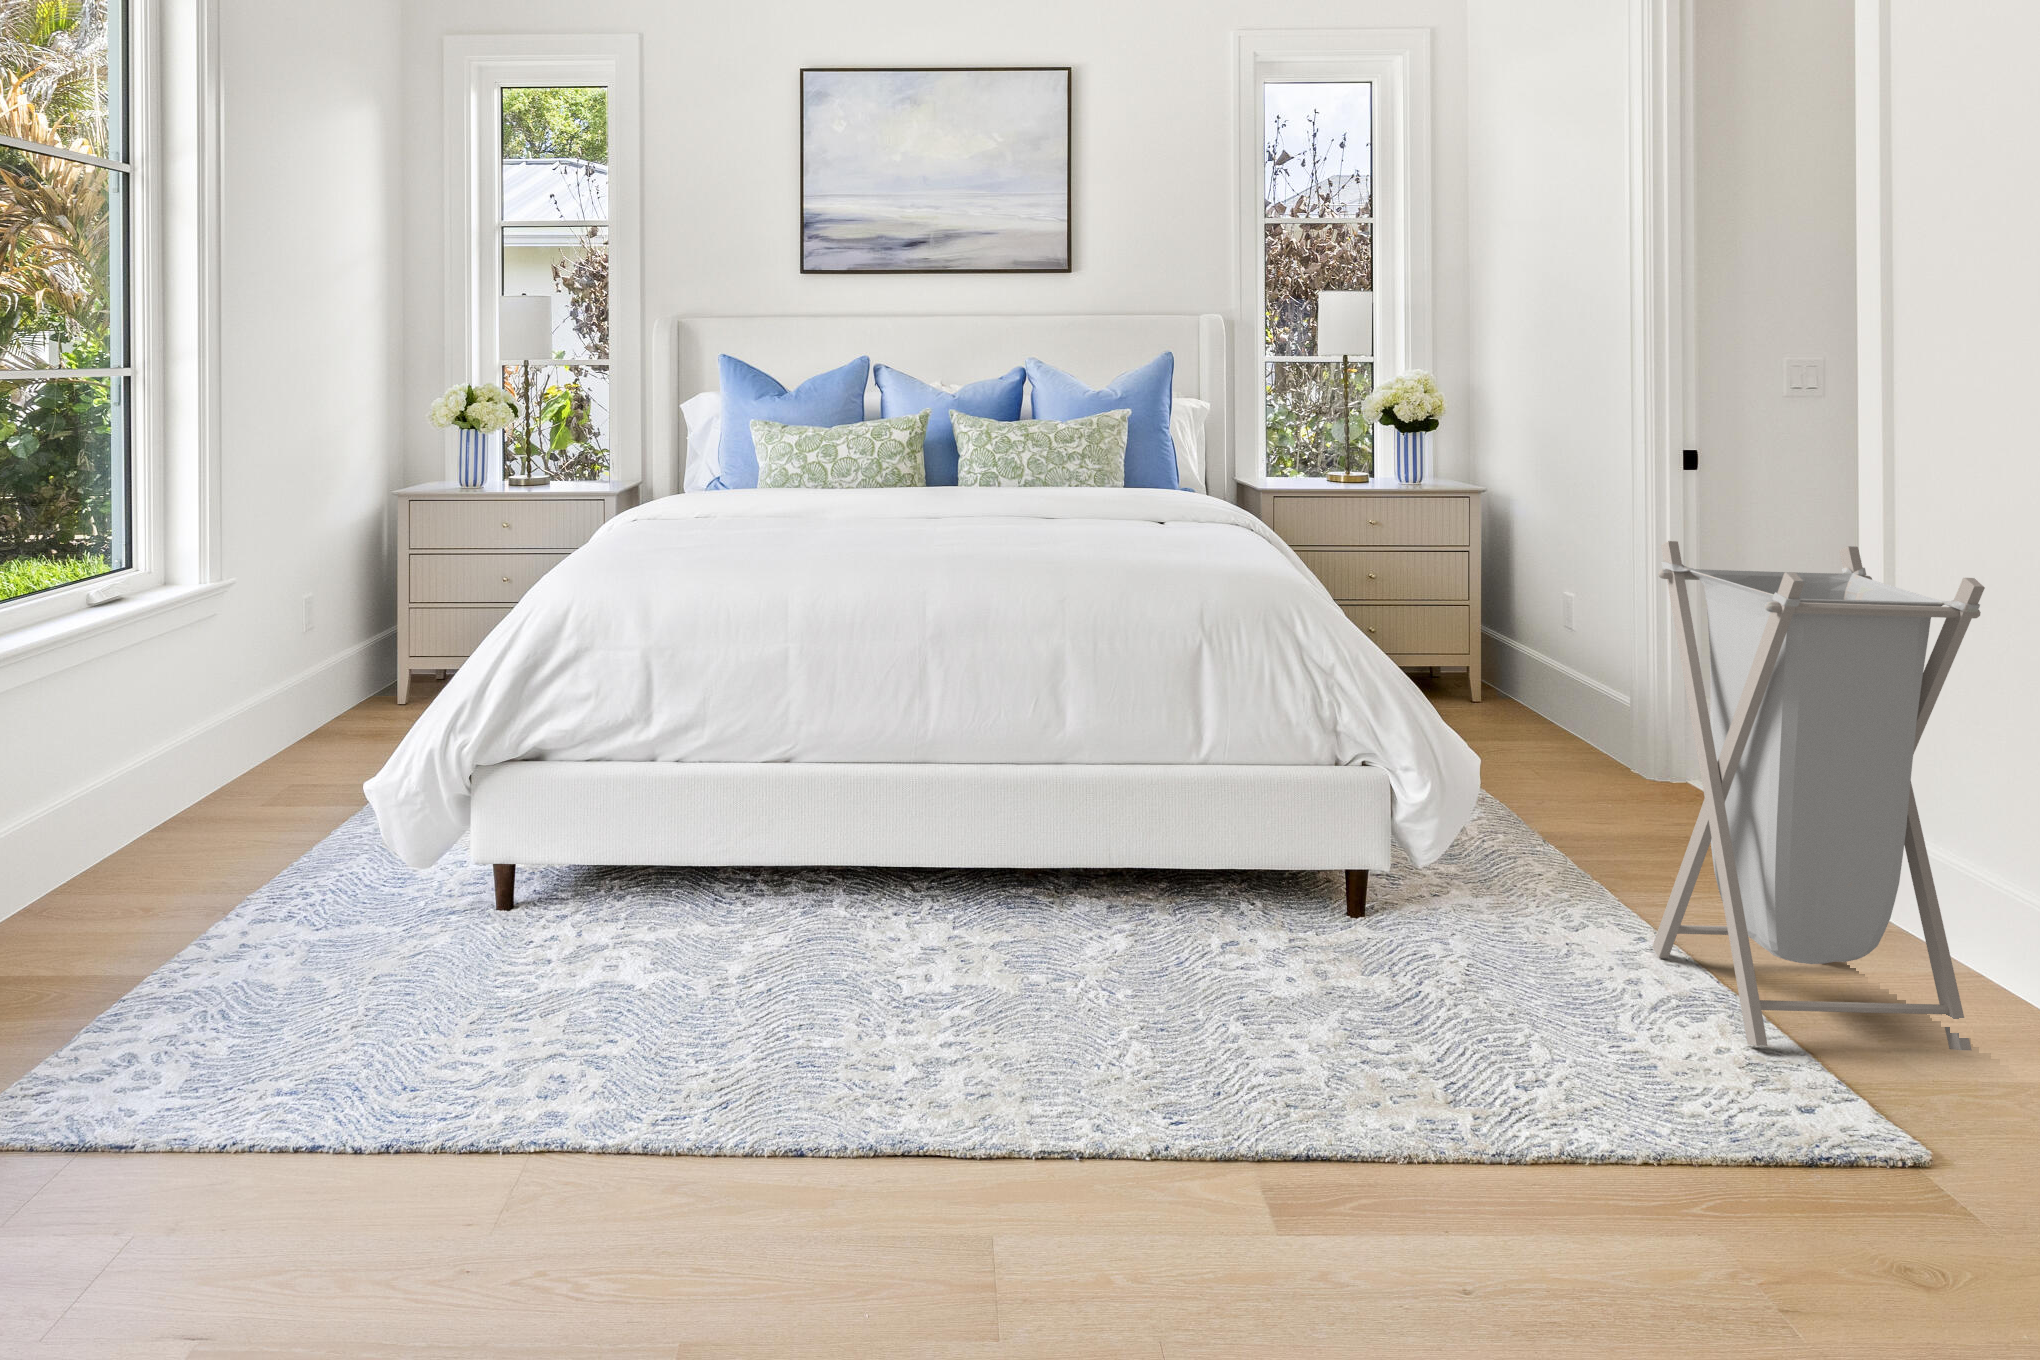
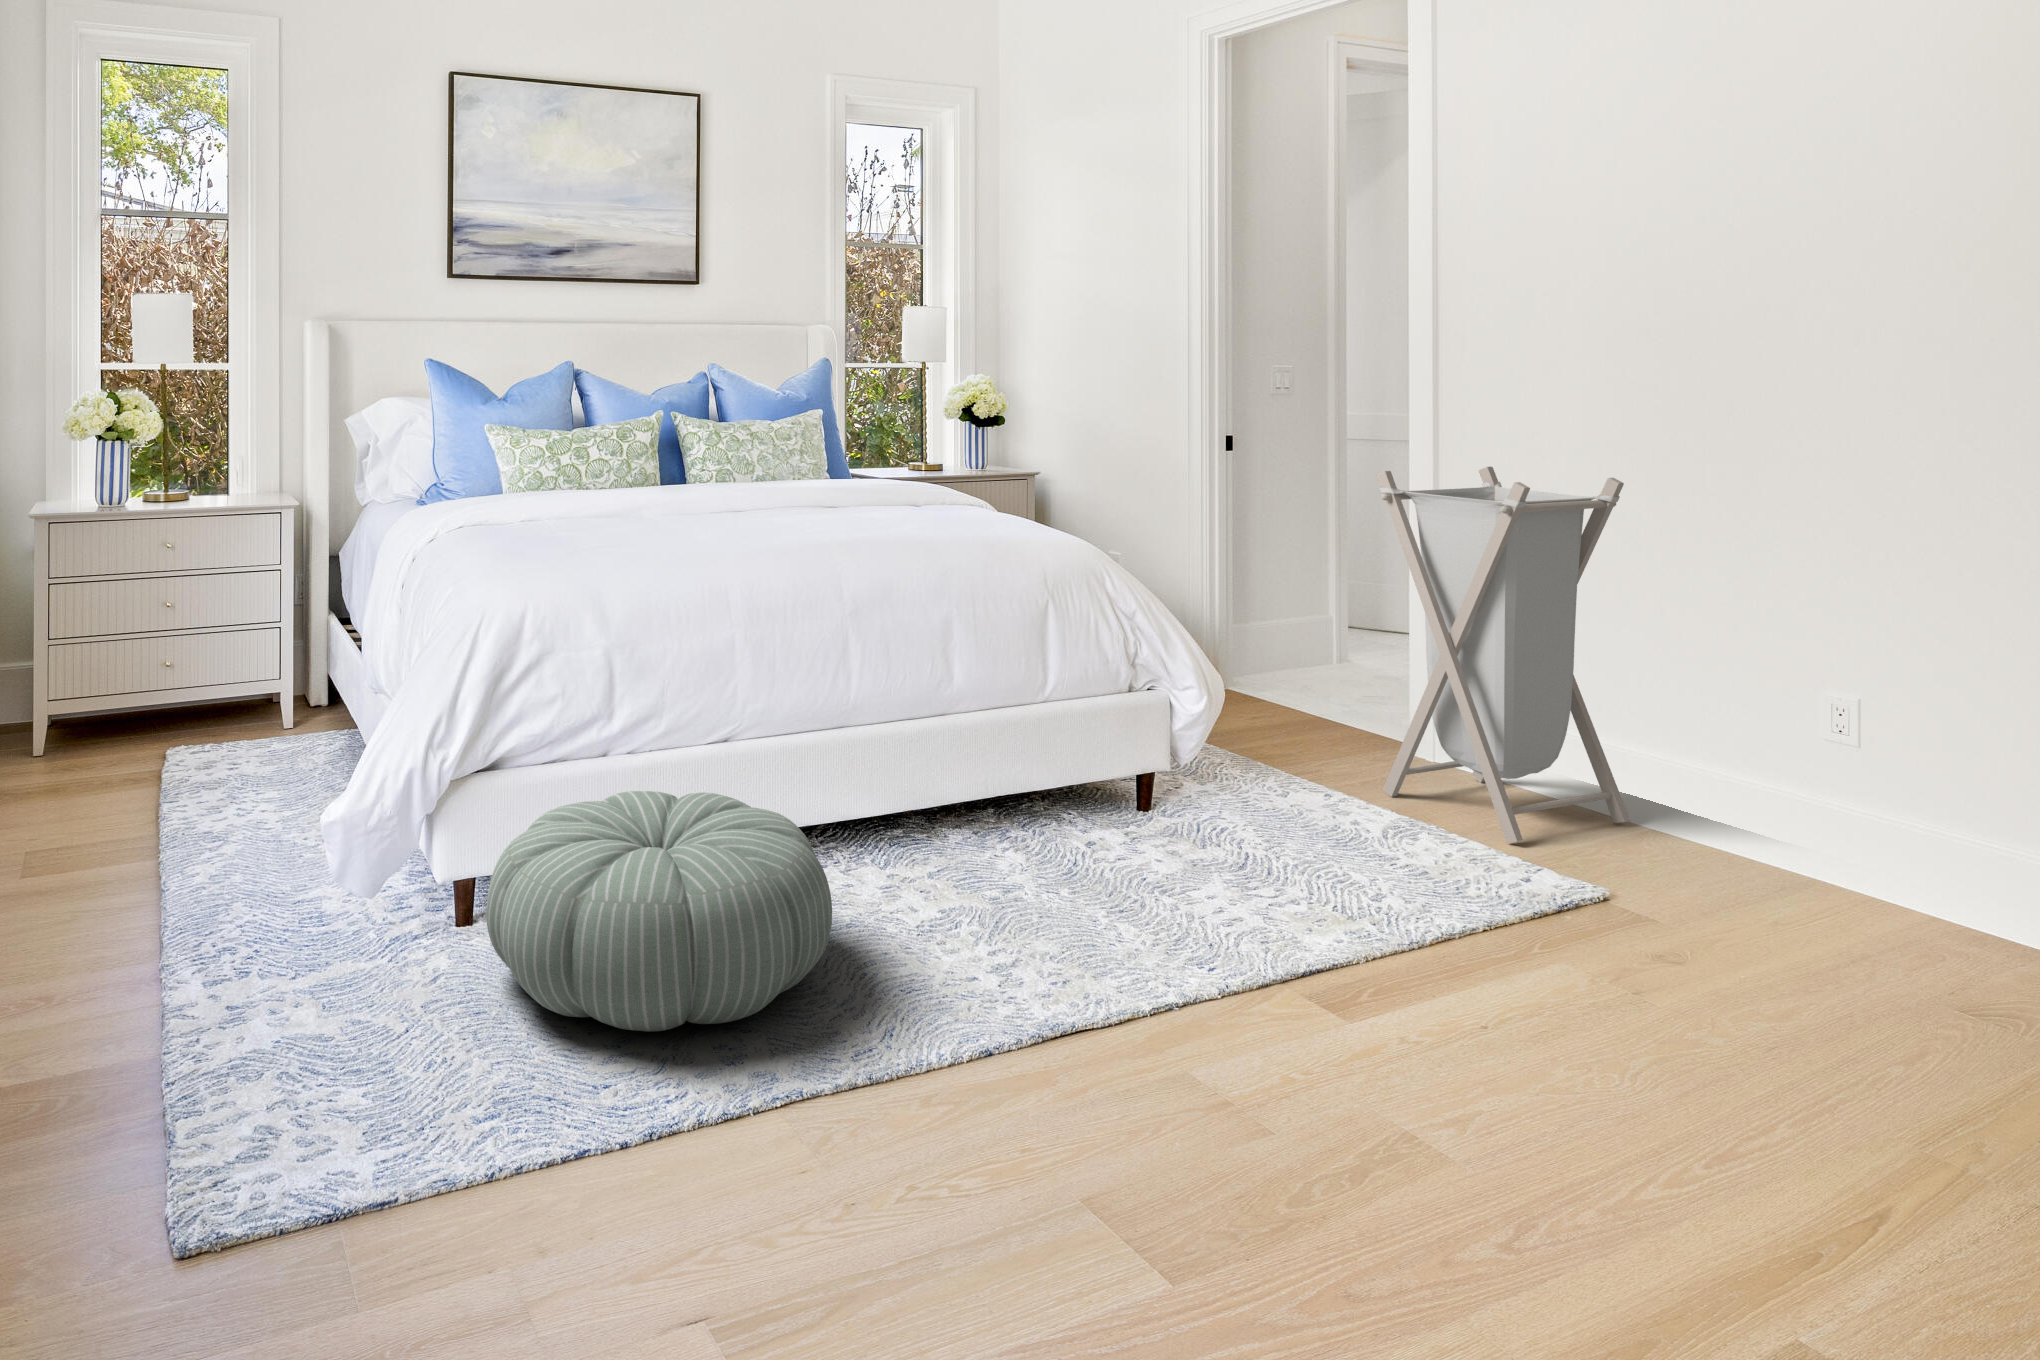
pouf: none [405,806,768,1057] -> present [486,791,832,1031]

